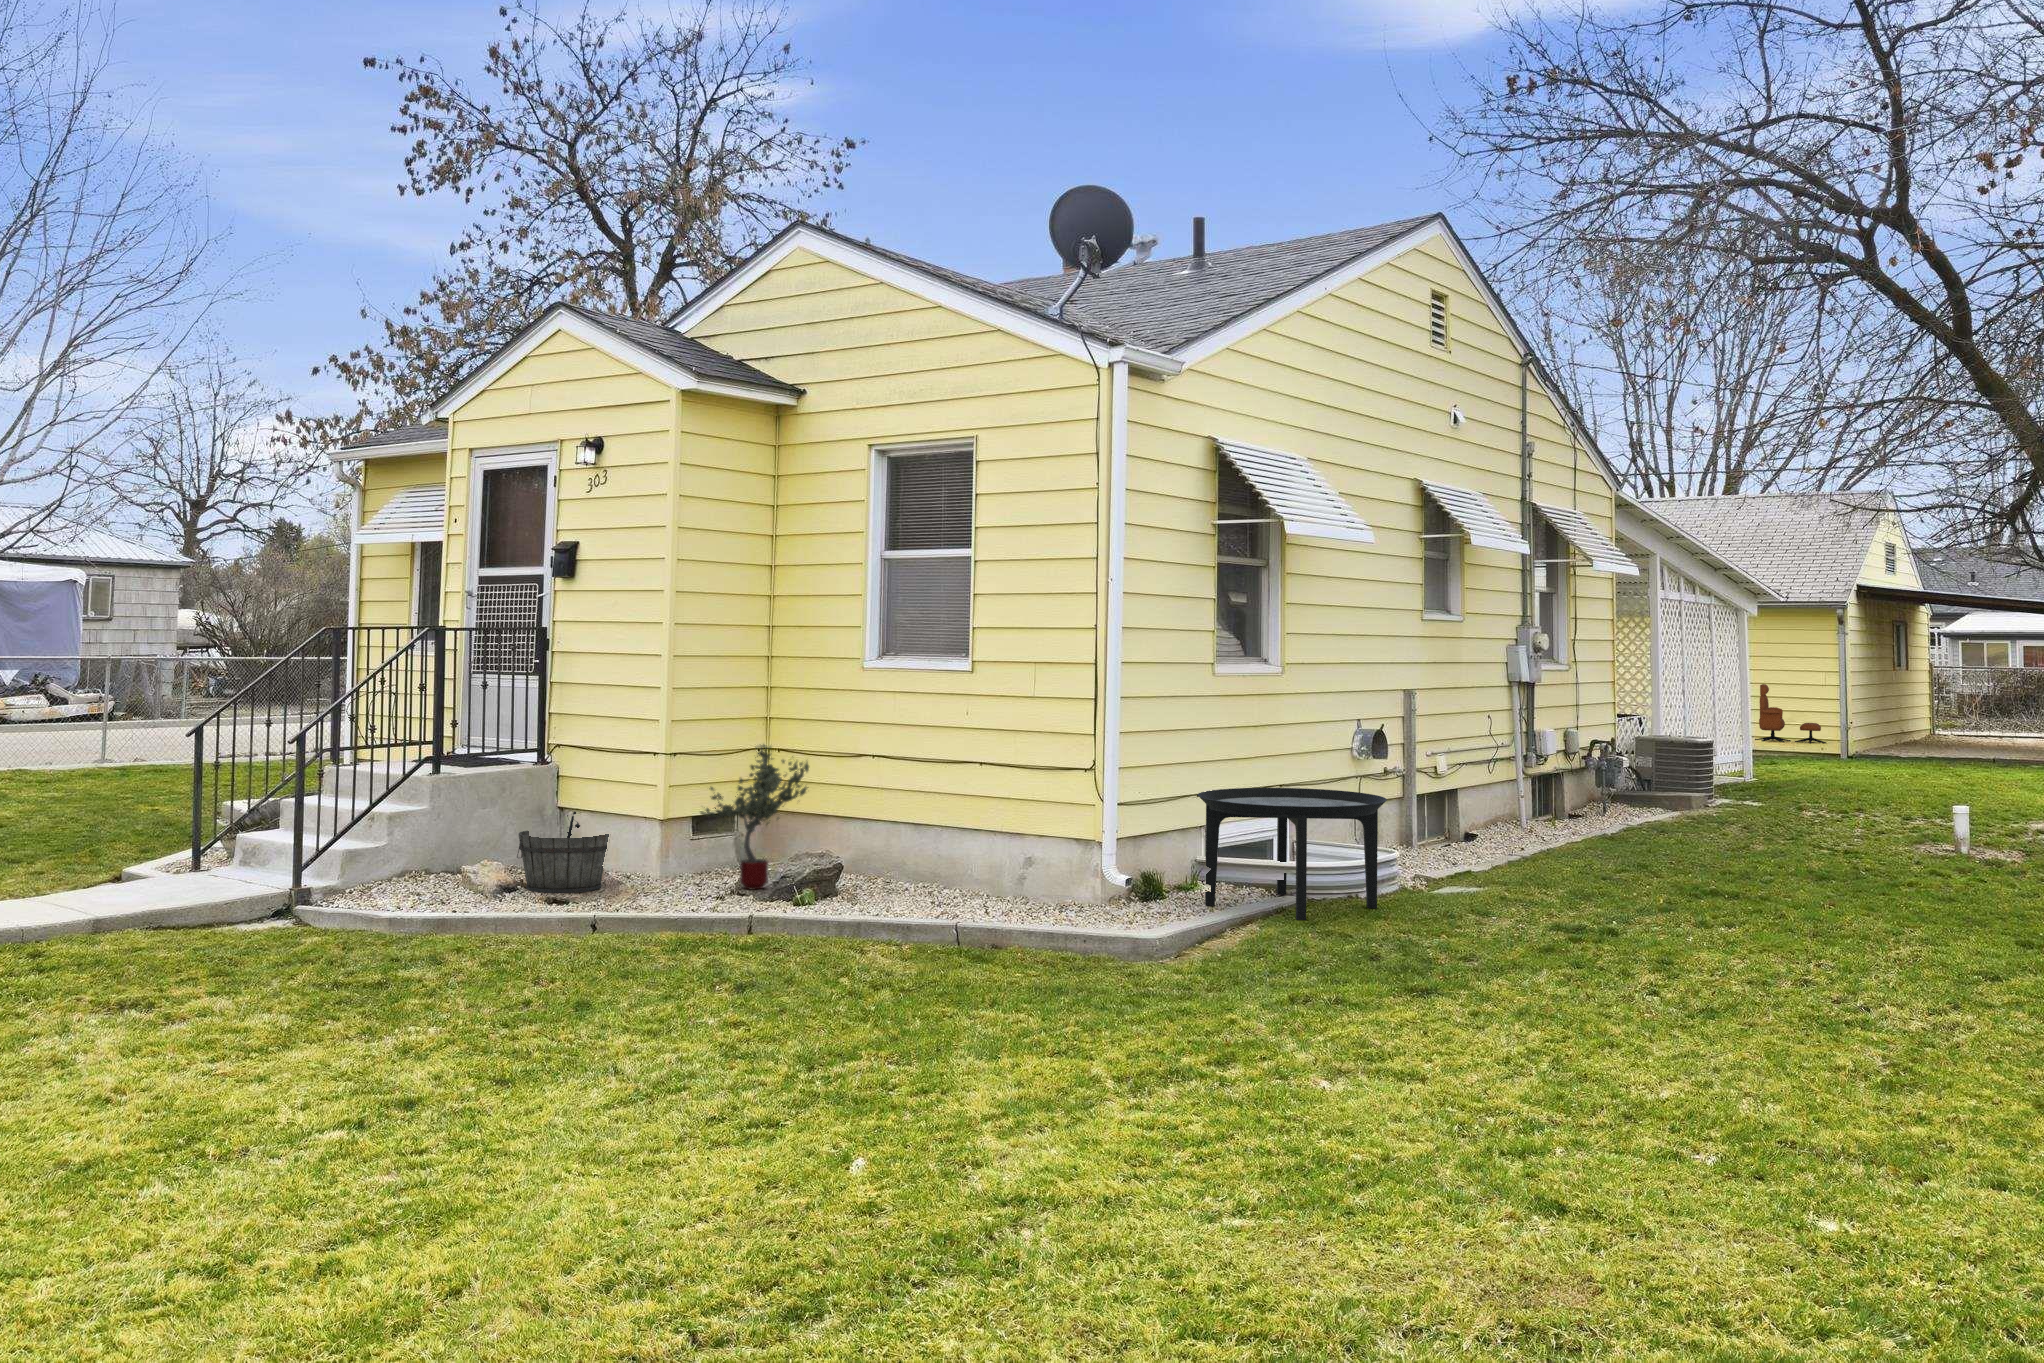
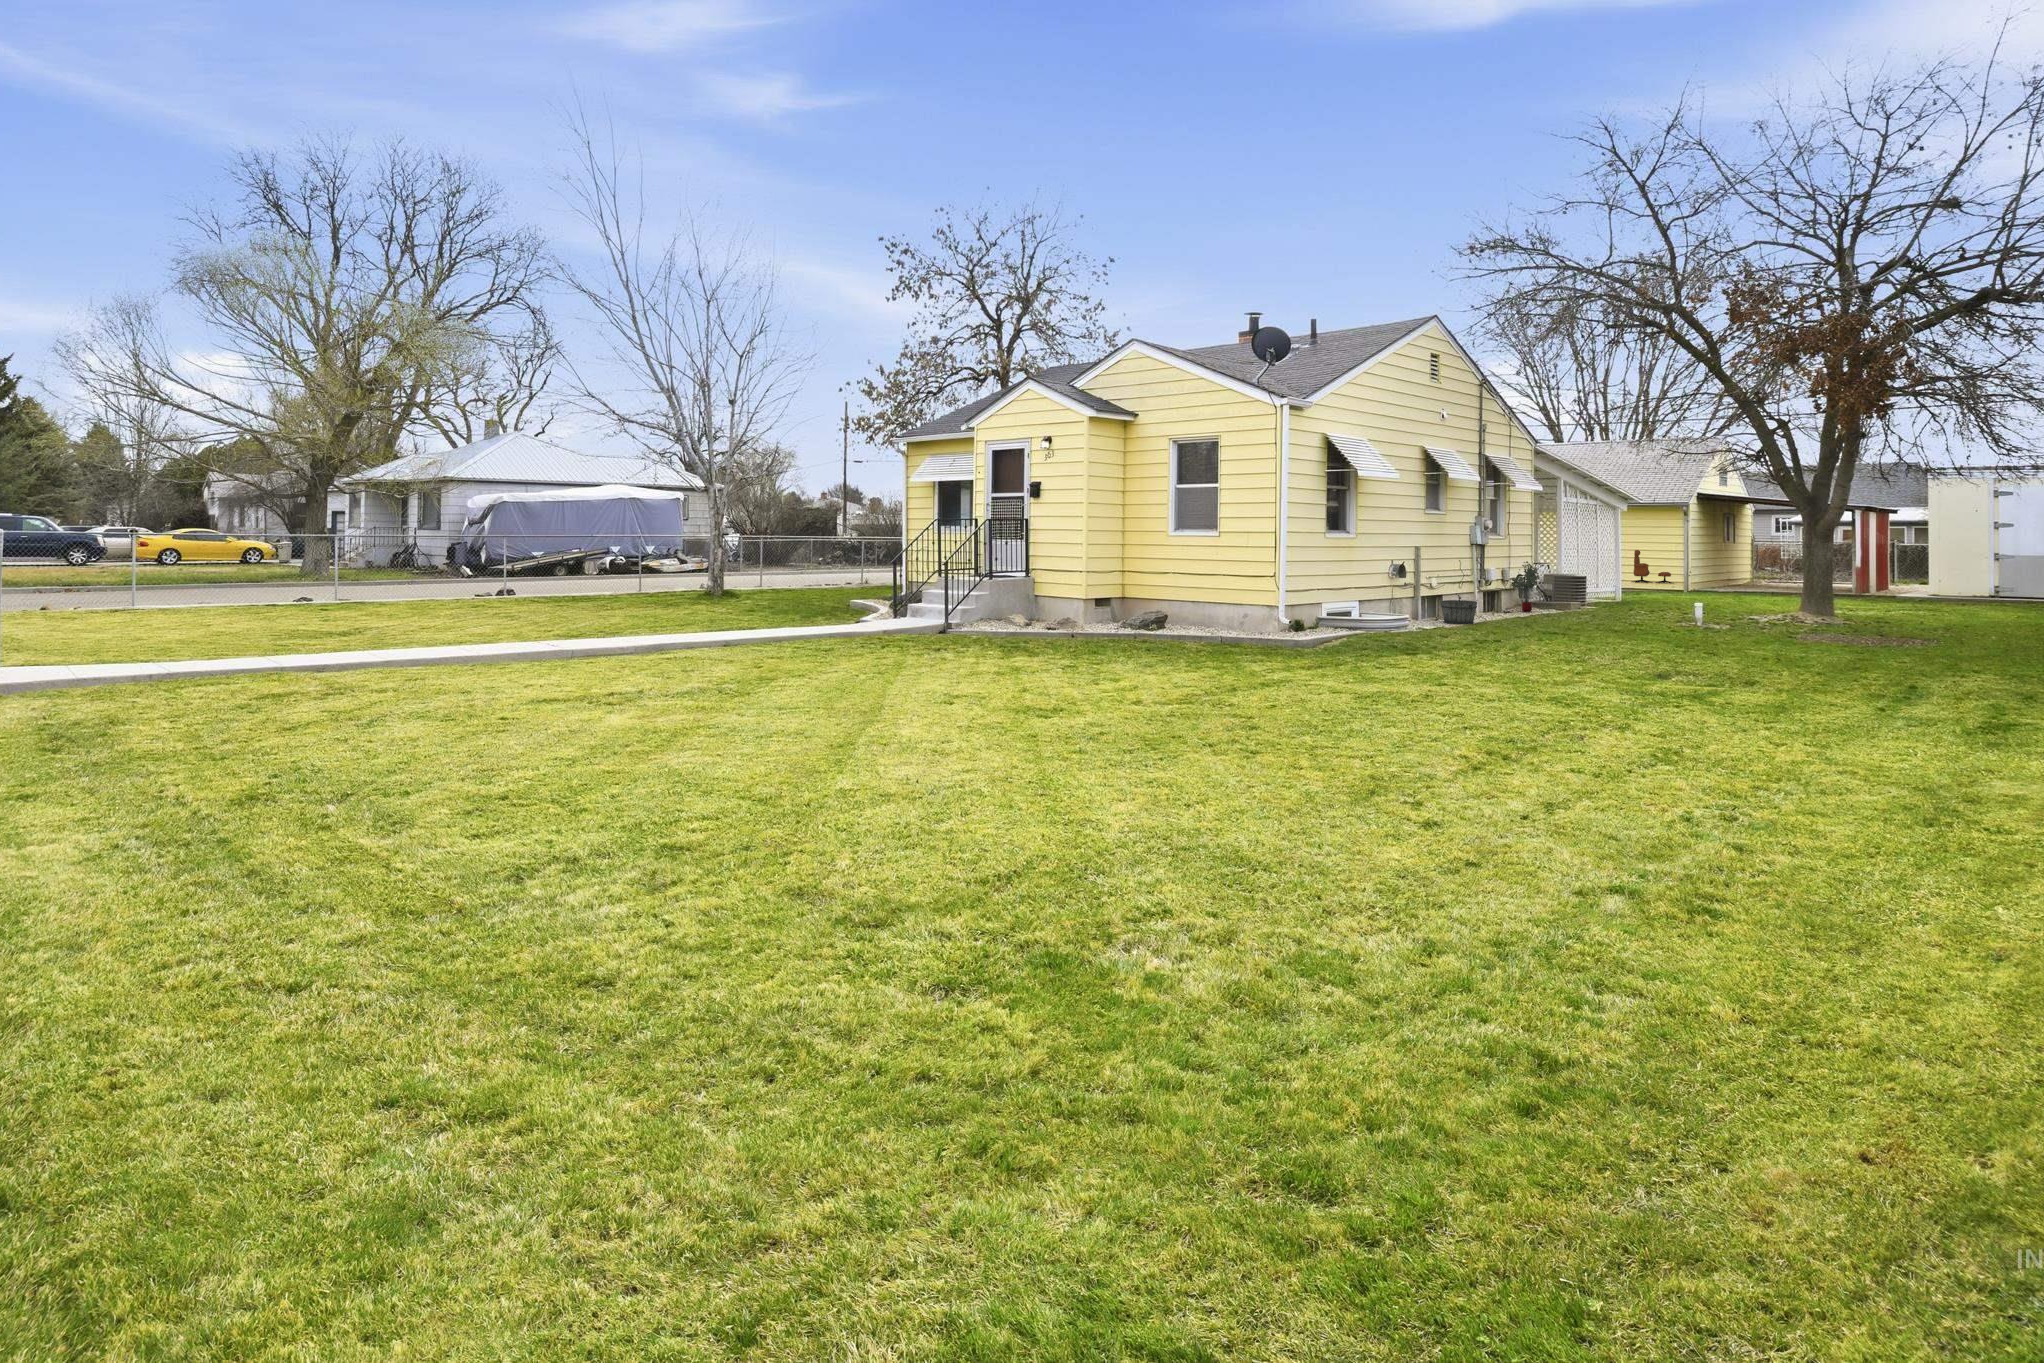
potted tree: present [701,744,809,889] -> present [1511,561,1539,612]
round table: present [1198,788,1387,920] -> none [1320,588,1405,642]
wooden bucket: present [517,812,609,893] -> present [1441,593,1477,624]

